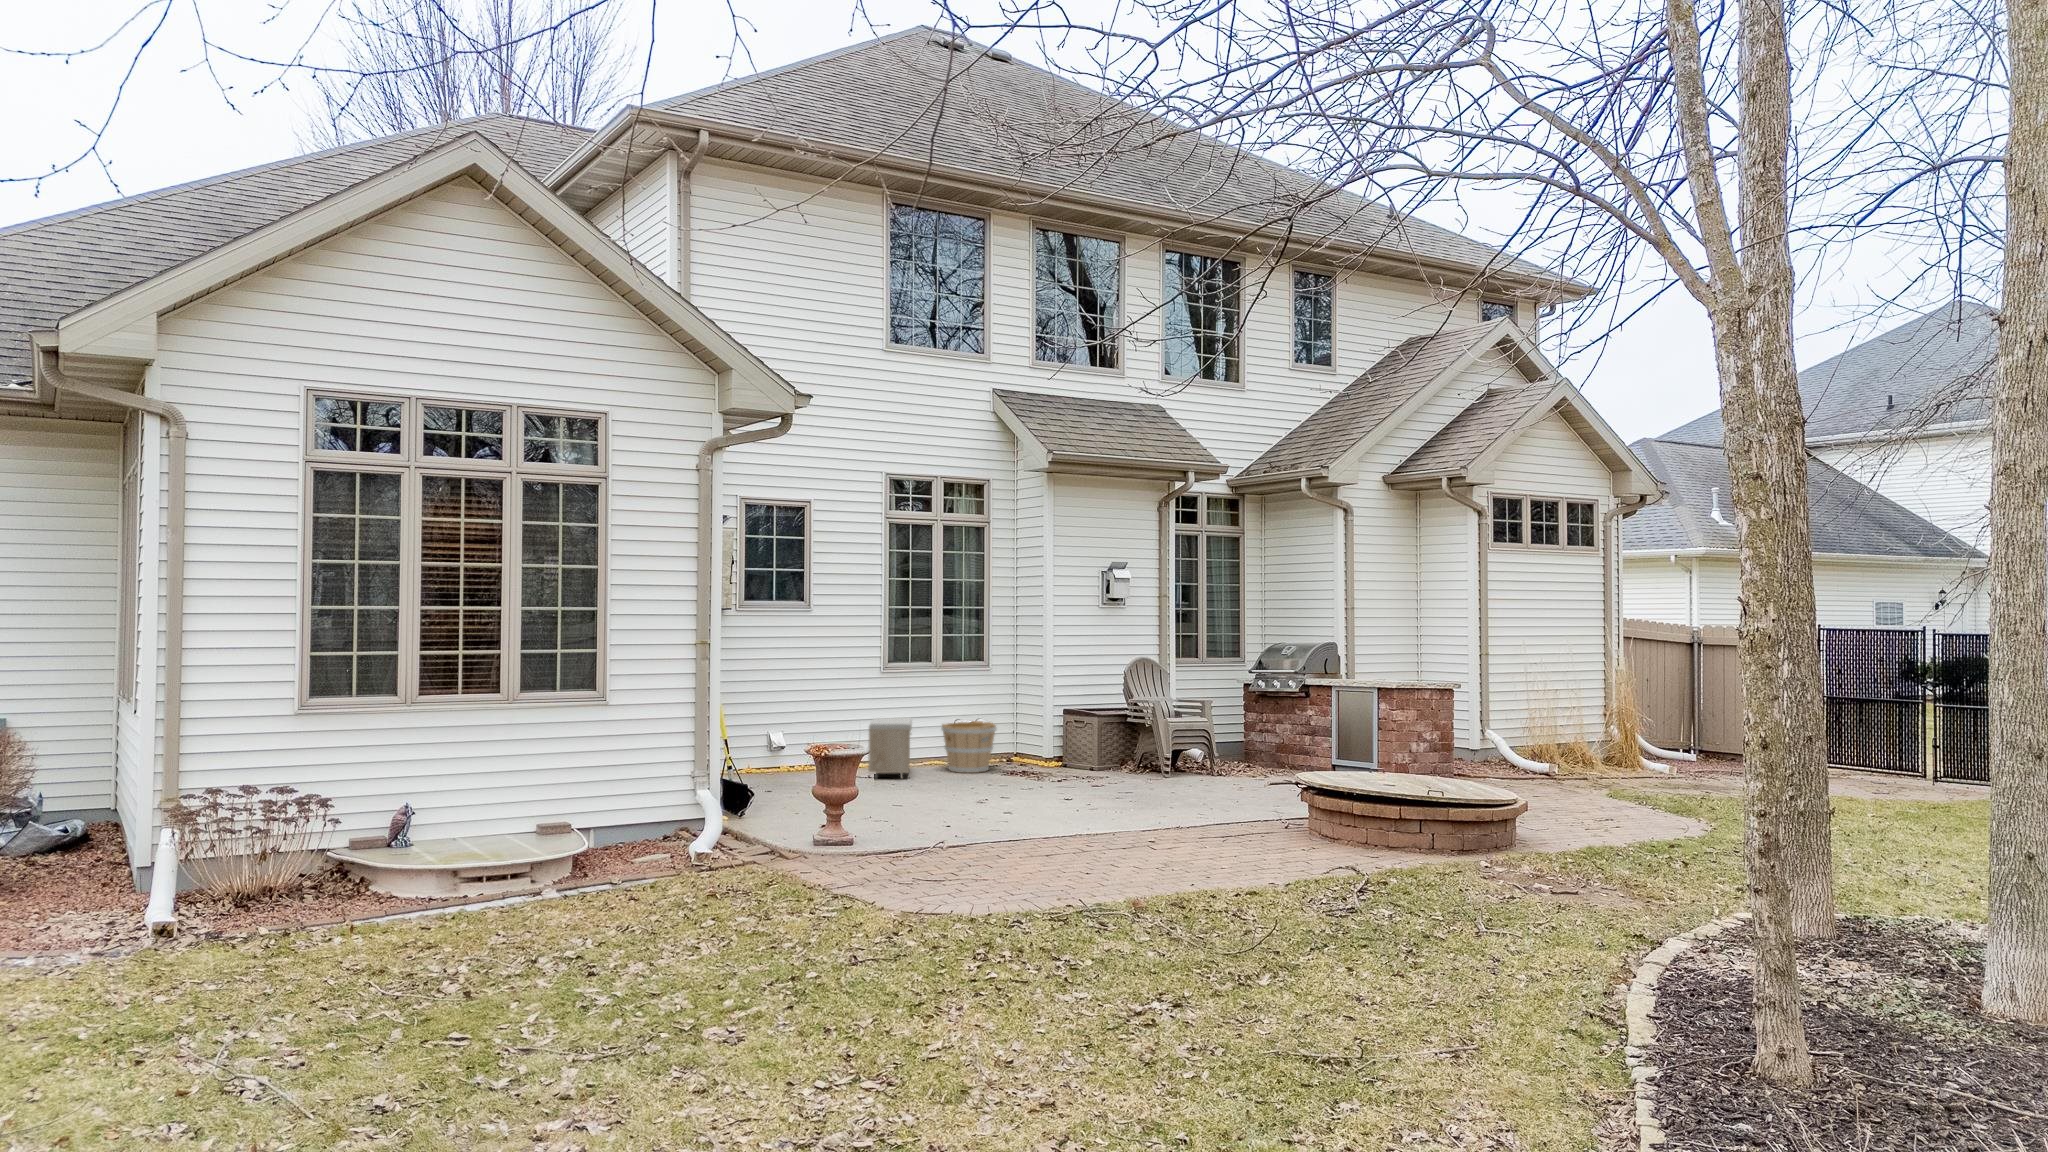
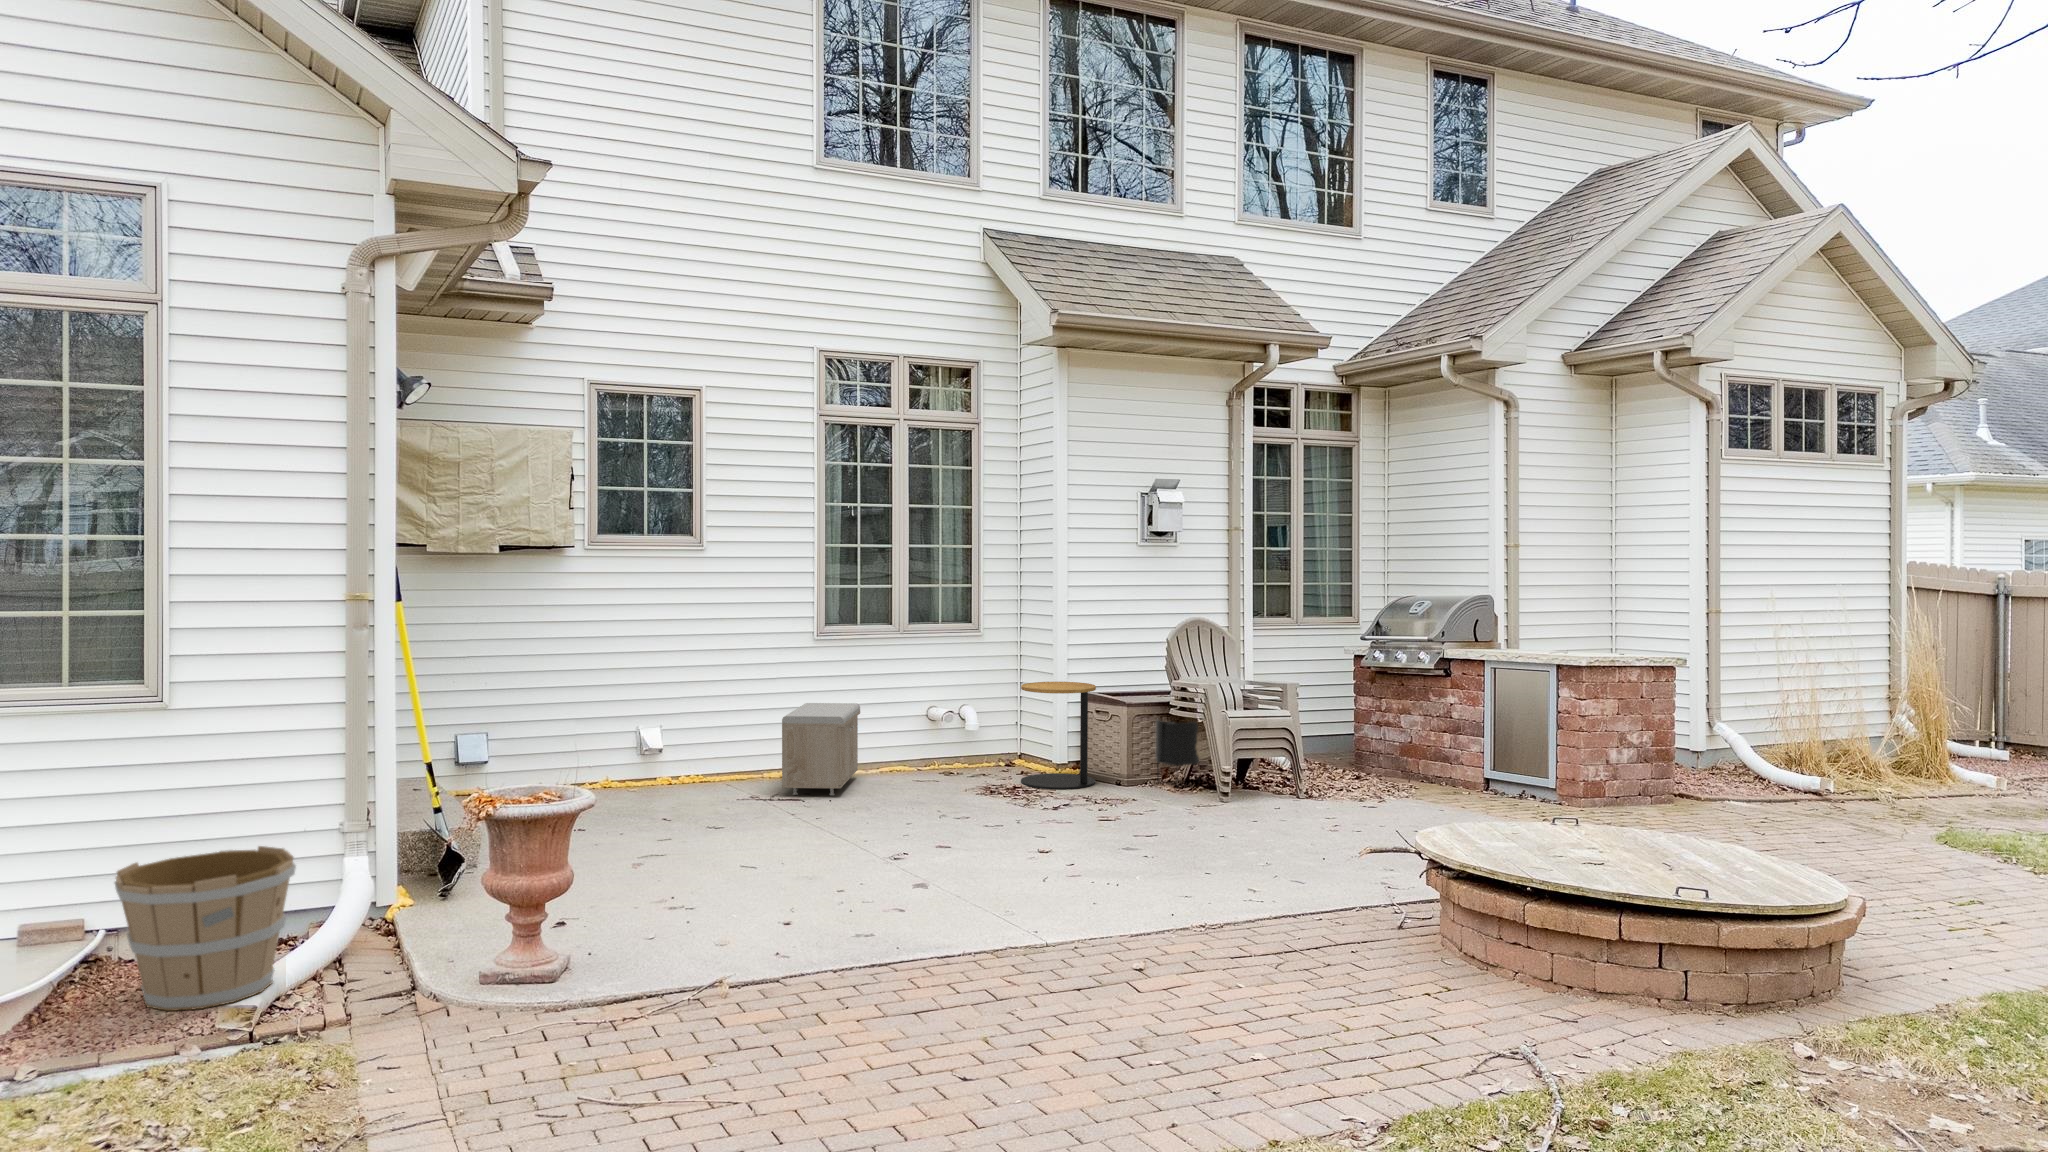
side table: none [1024,702,1075,774] -> present [1021,682,1096,789]
wooden bucket: present [941,721,997,773] -> present [115,846,296,1011]
planter: none [1116,725,1146,773] -> present [1155,720,1199,766]

